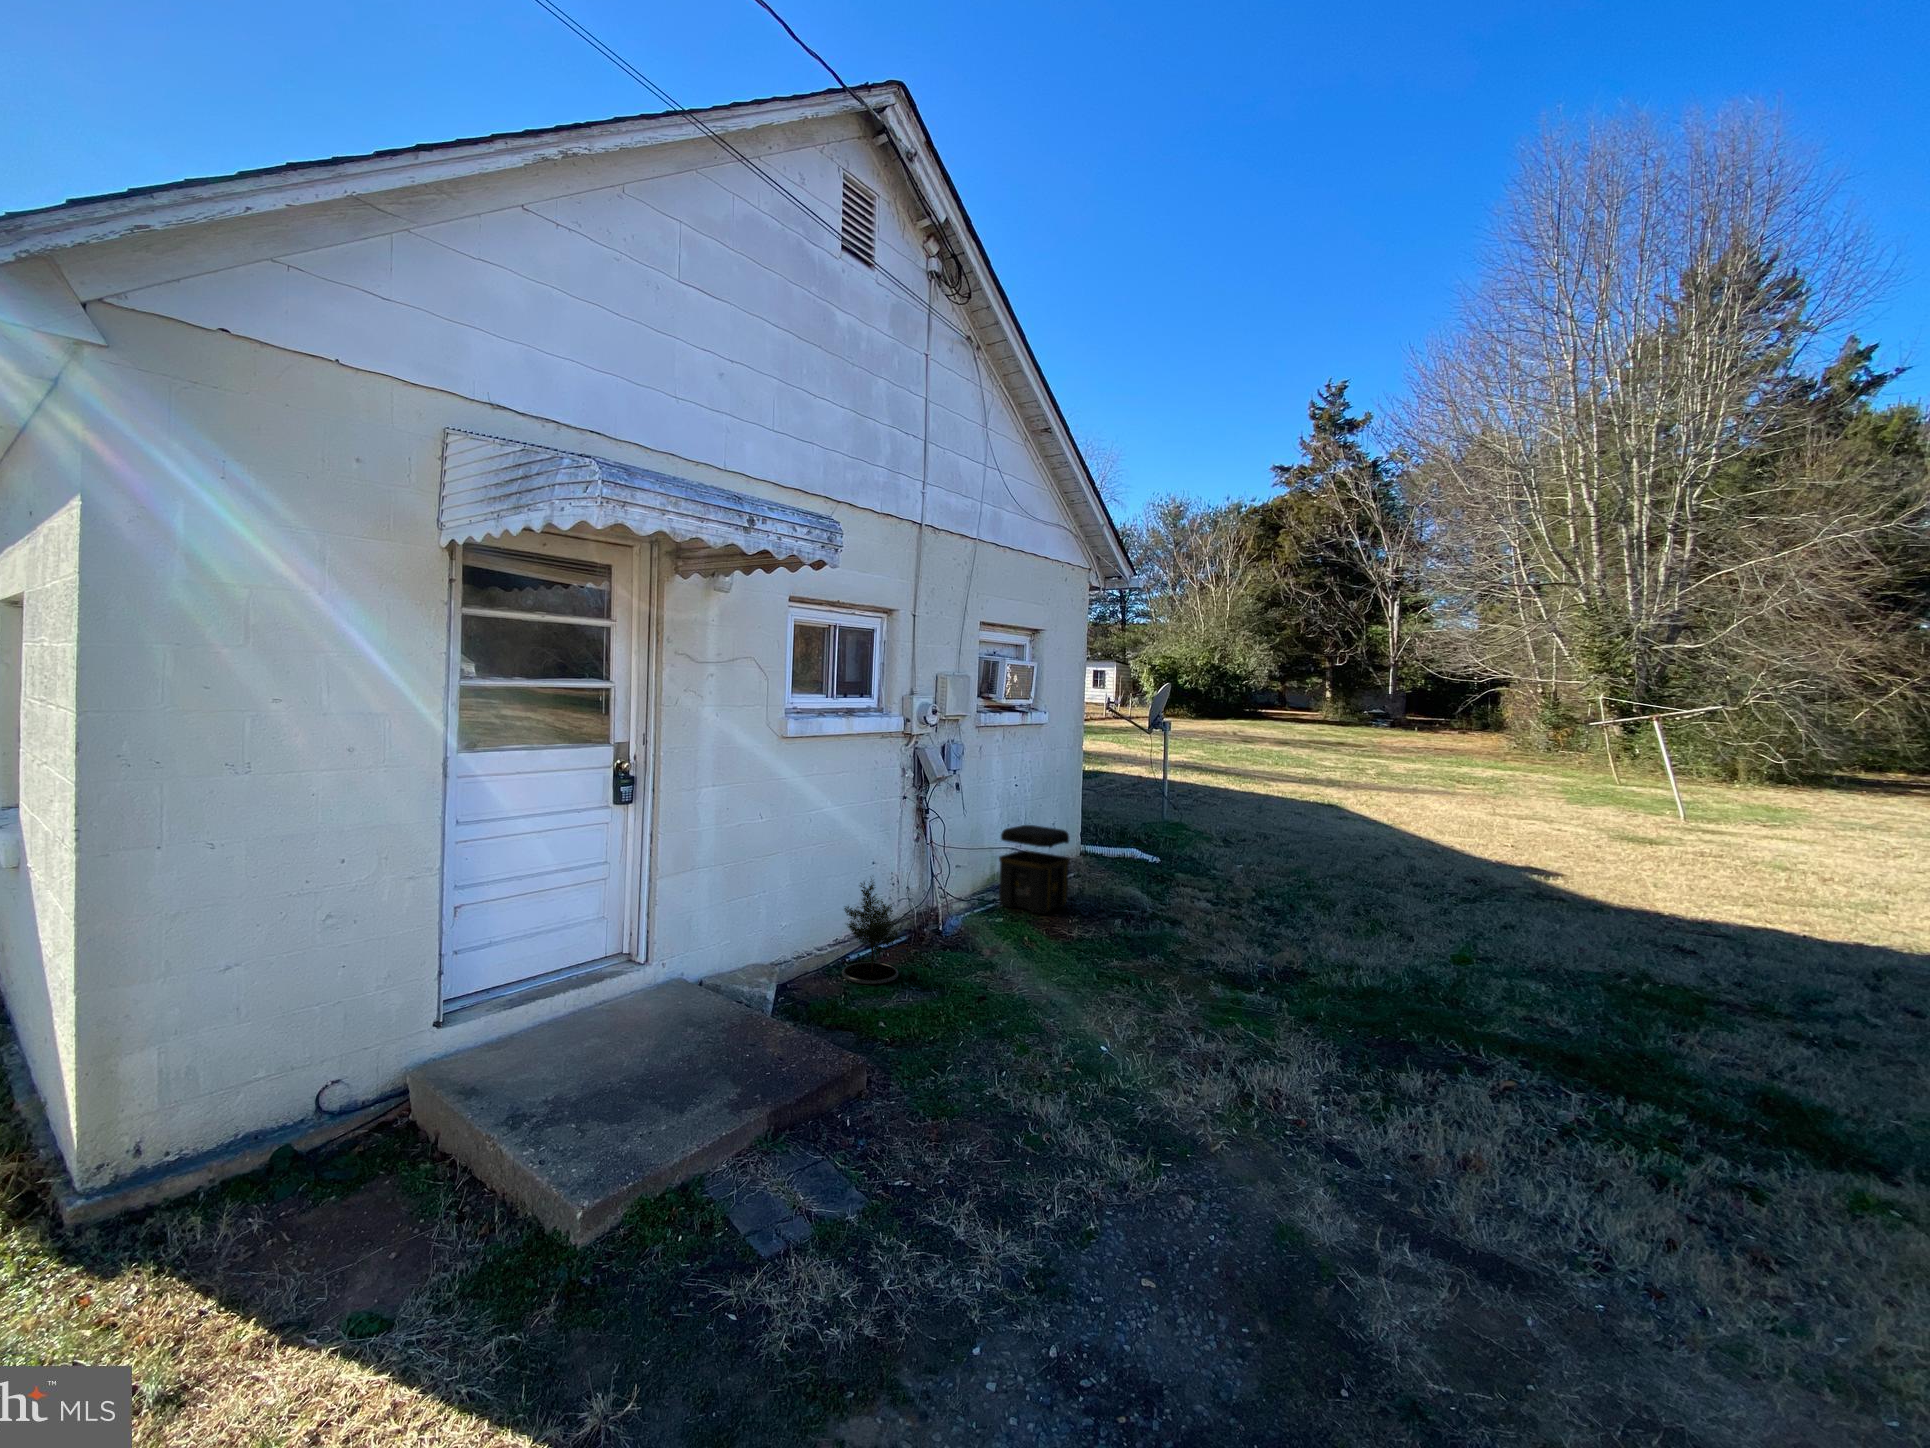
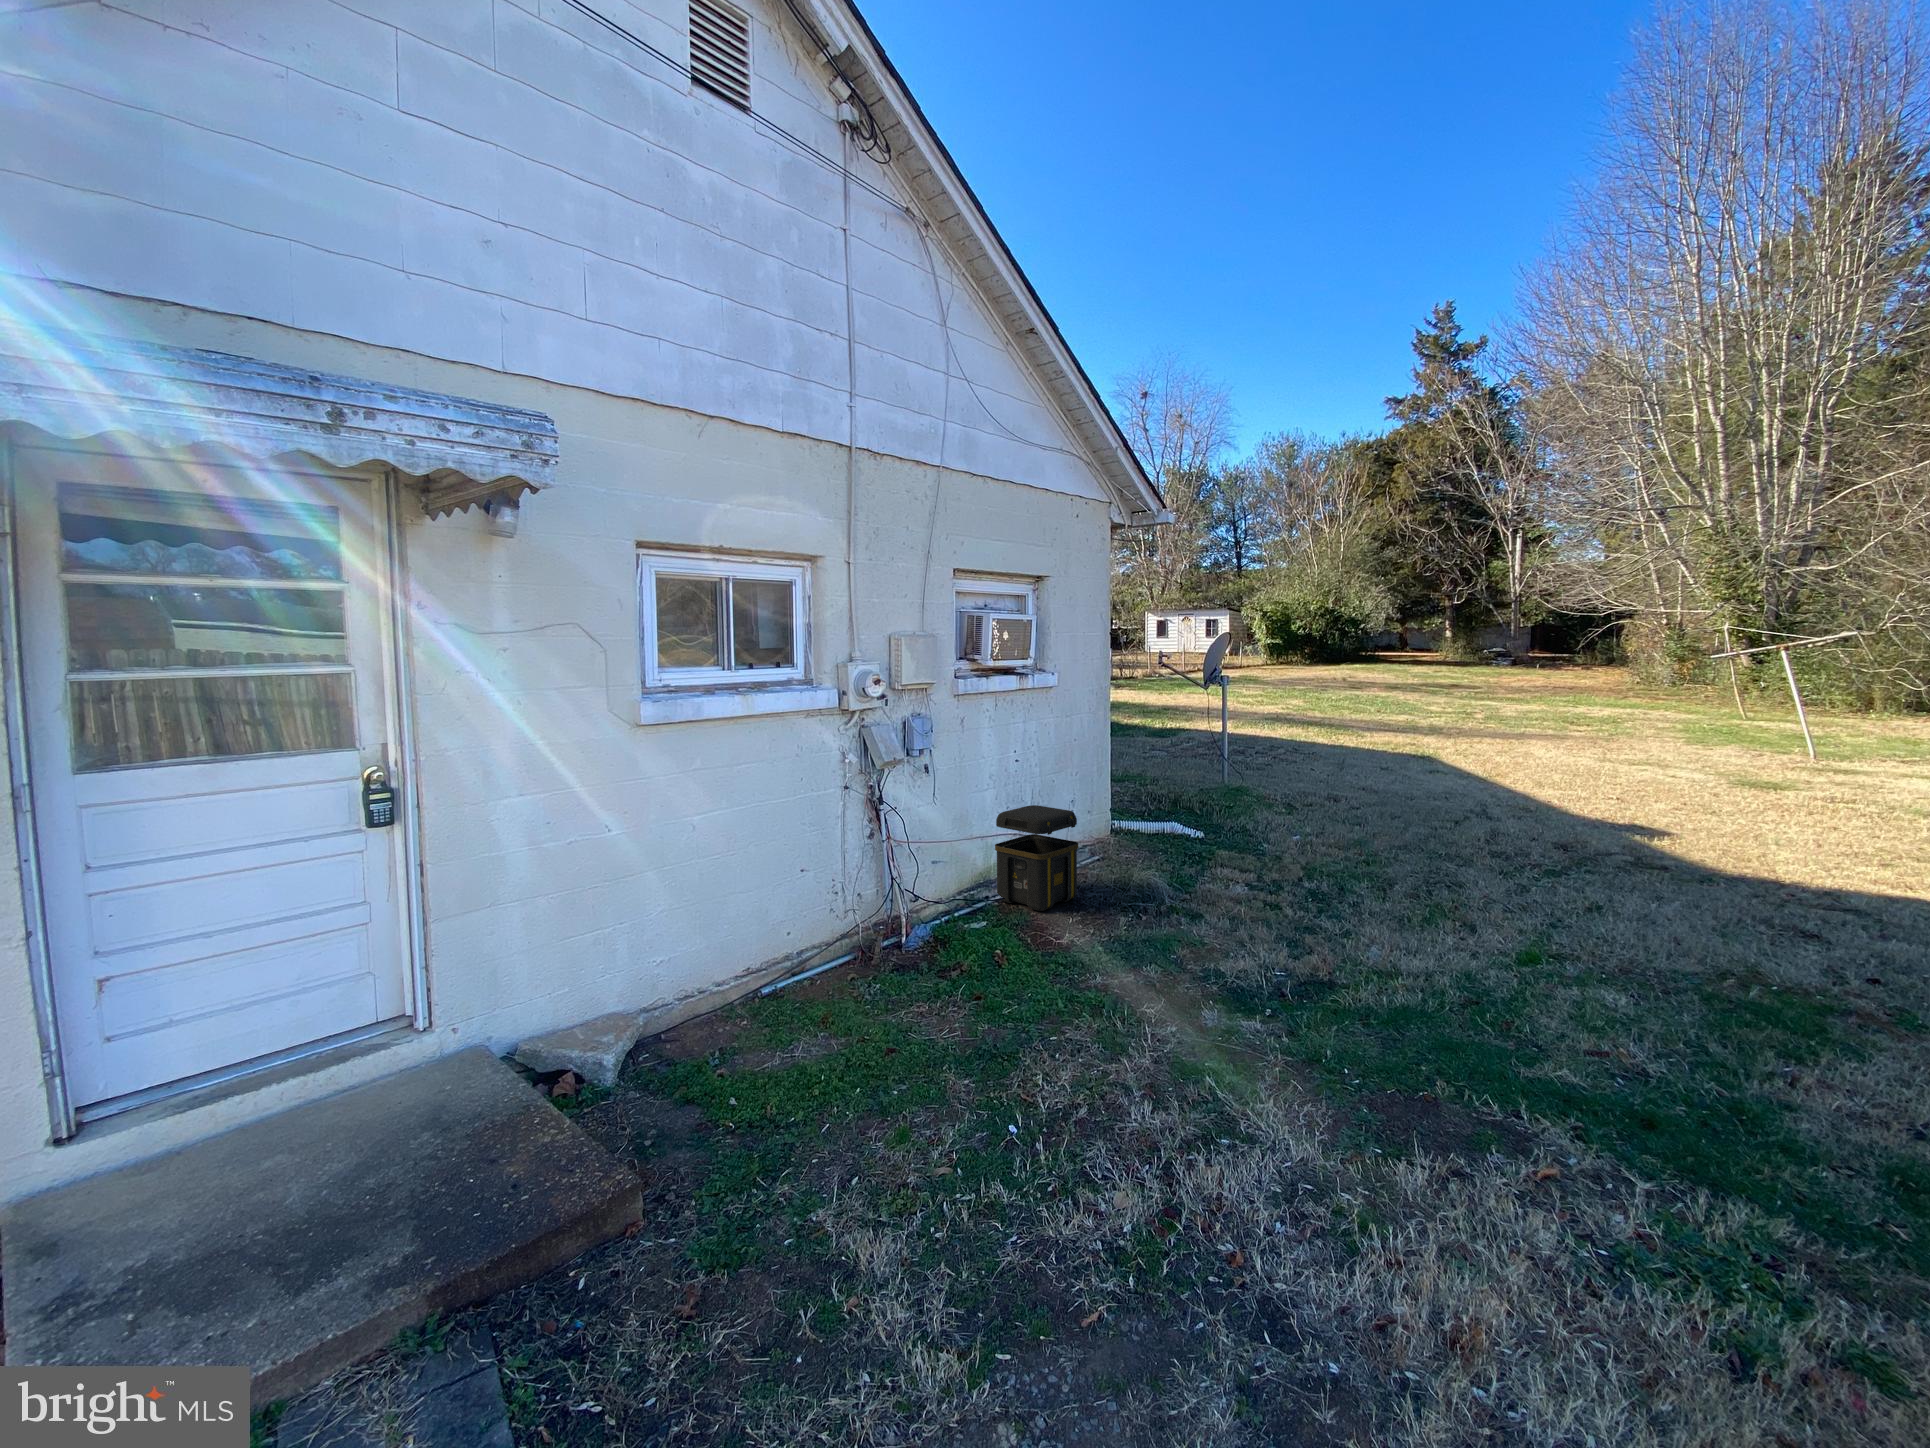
potted tree: present [842,879,904,984] -> none [744,890,822,1026]

